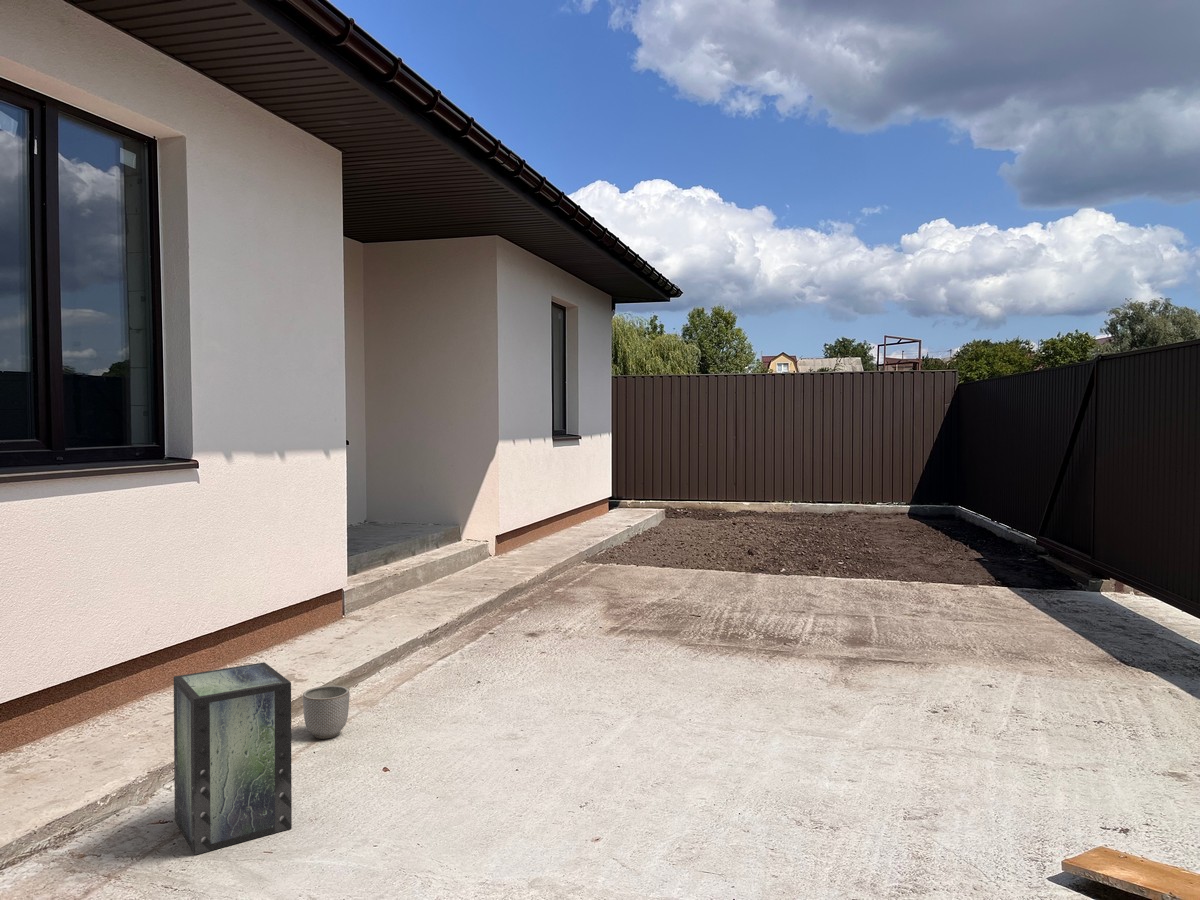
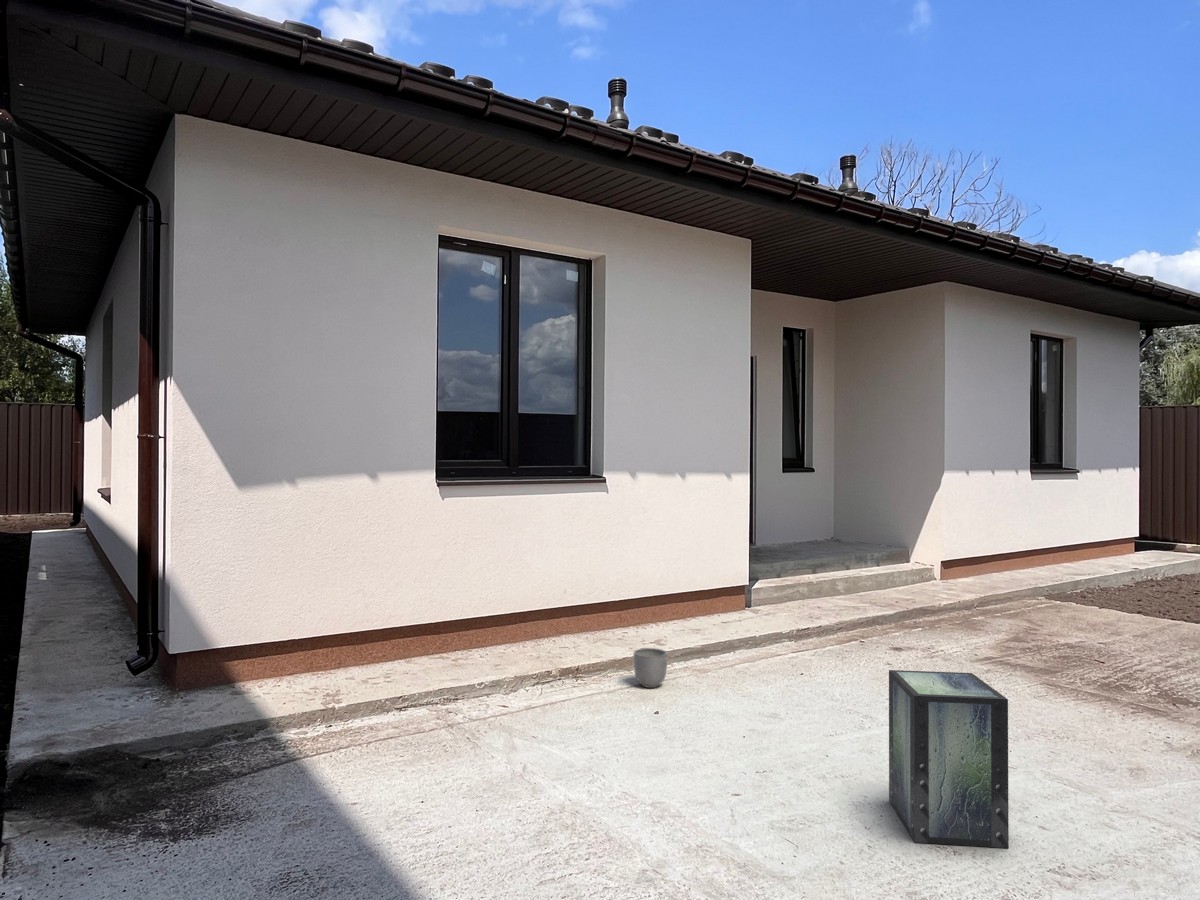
storage box: present [174,662,292,855] -> present [889,670,1009,848]

